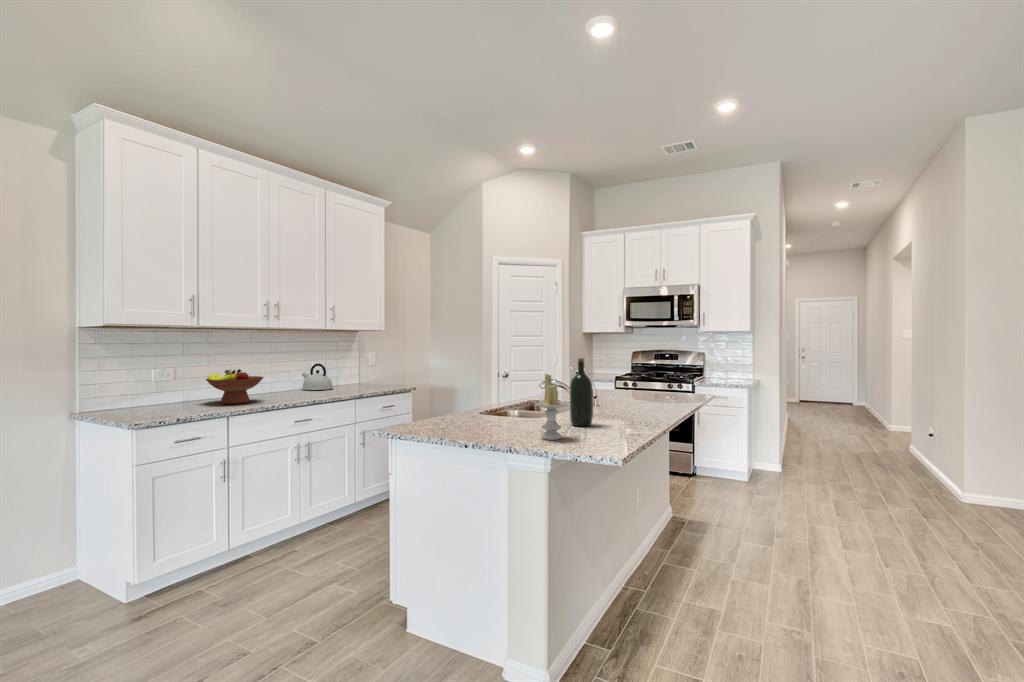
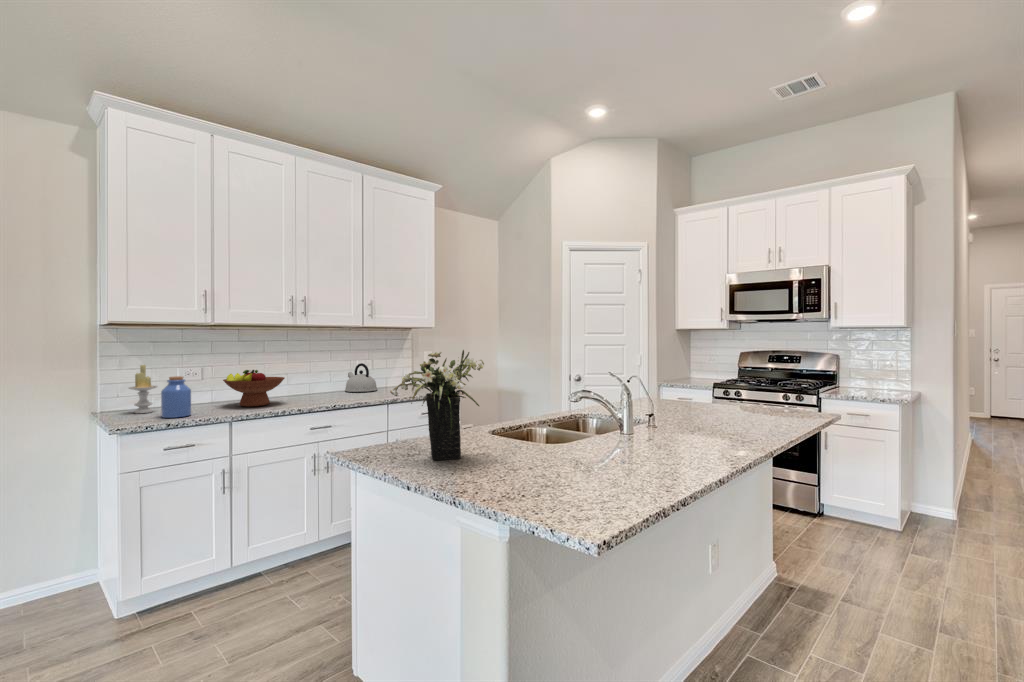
flower arrangement: none [438,348,503,429] -> present [390,350,484,460]
wine bottle: present [570,358,593,426] -> none [576,366,610,466]
candle: present [535,374,567,440] -> present [129,365,158,413]
jar: none [161,376,189,414] -> present [161,376,191,418]

